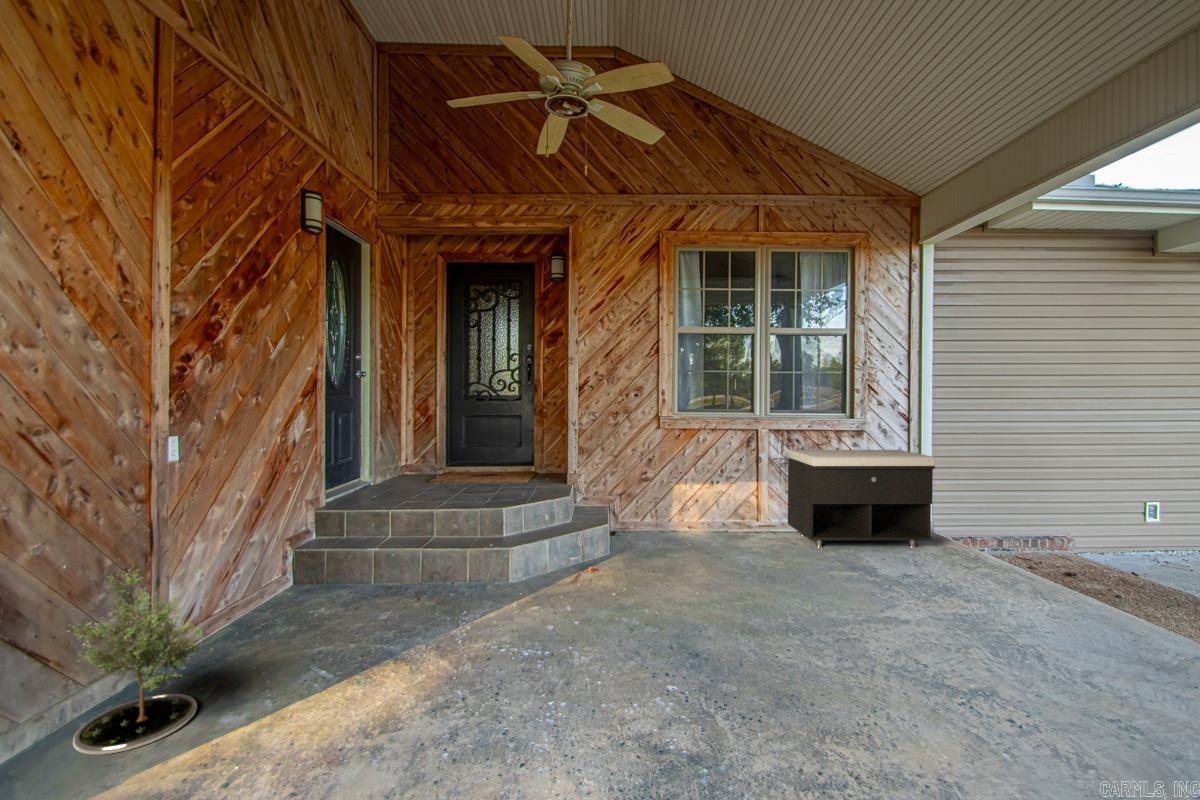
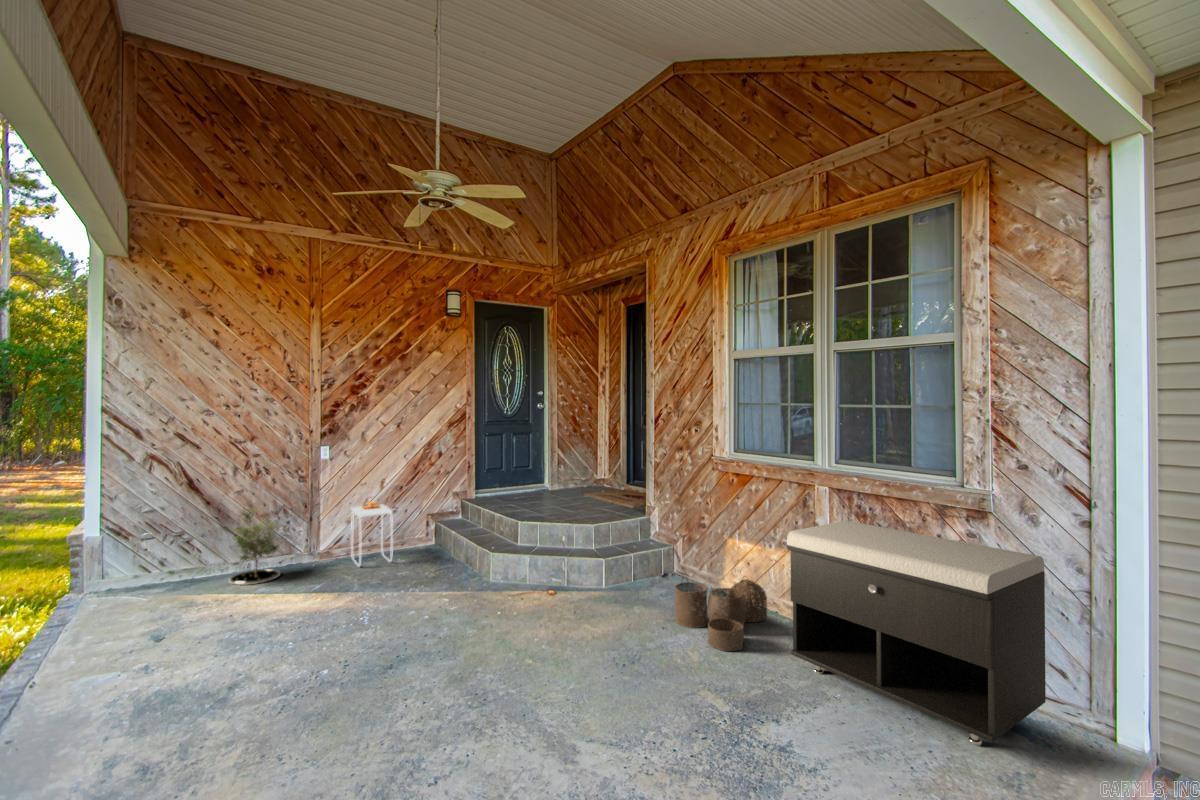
woven basket: none [698,507,775,556] -> present [675,577,767,651]
side table: none [223,523,324,635] -> present [351,501,393,566]

